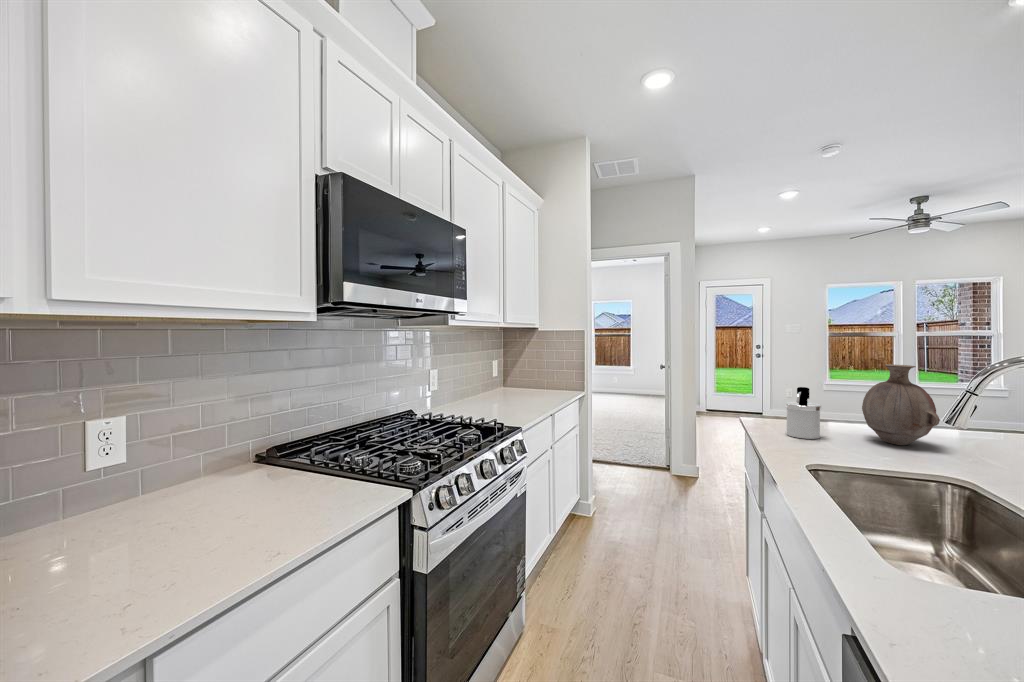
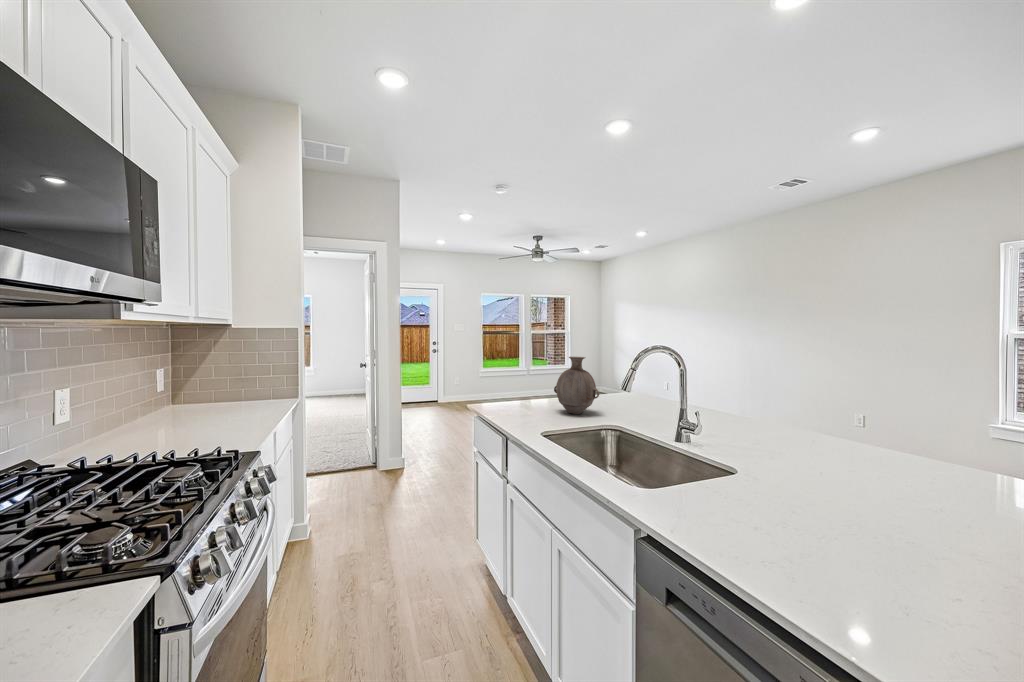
soap dispenser: present [786,387,821,439] -> none [510,377,534,419]

